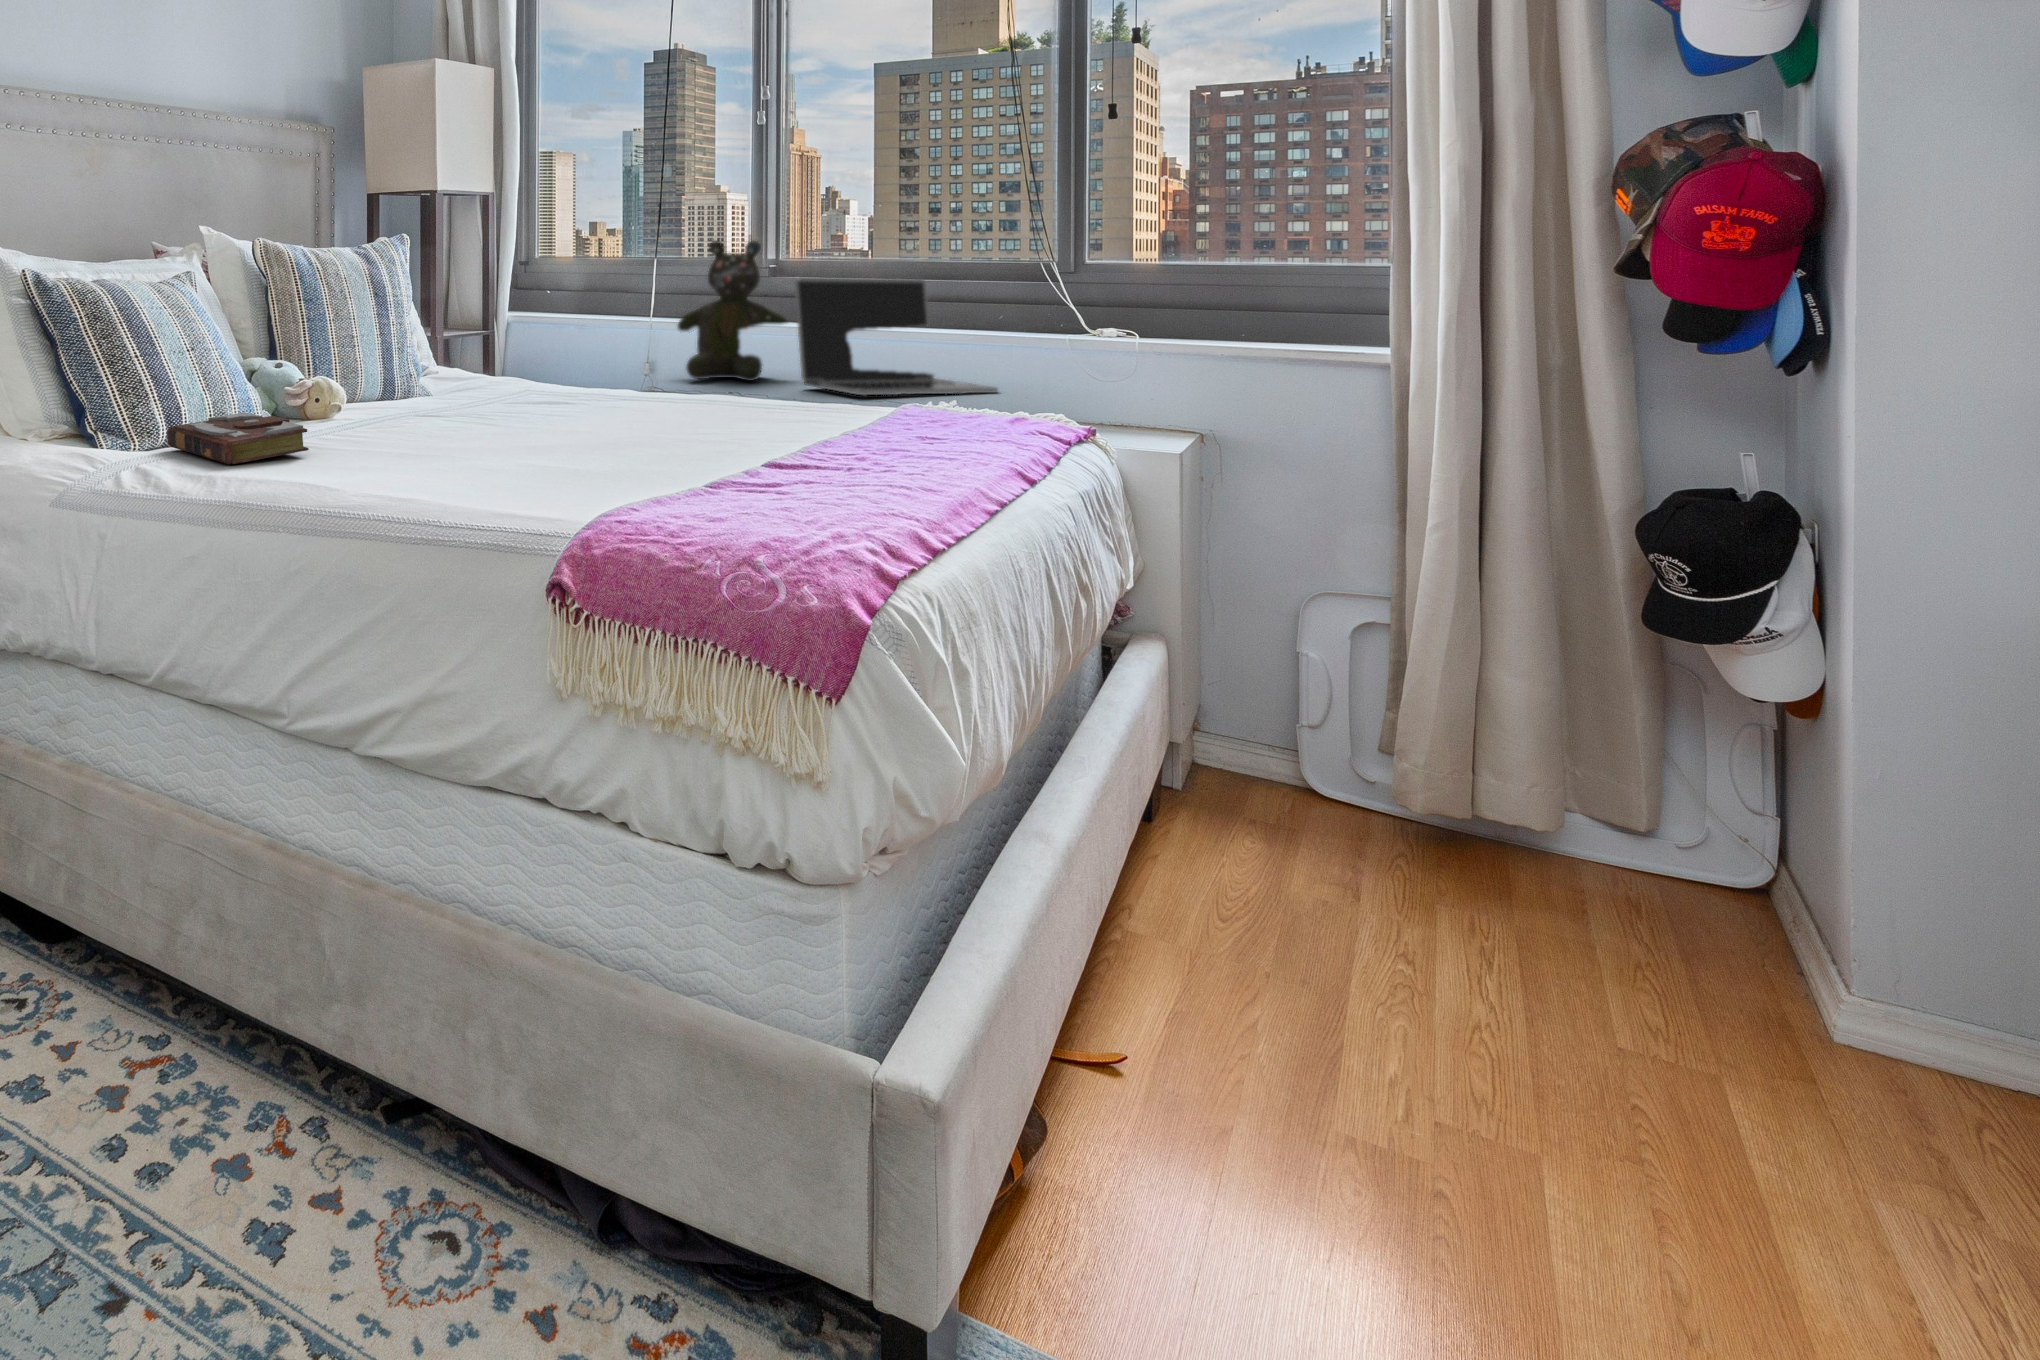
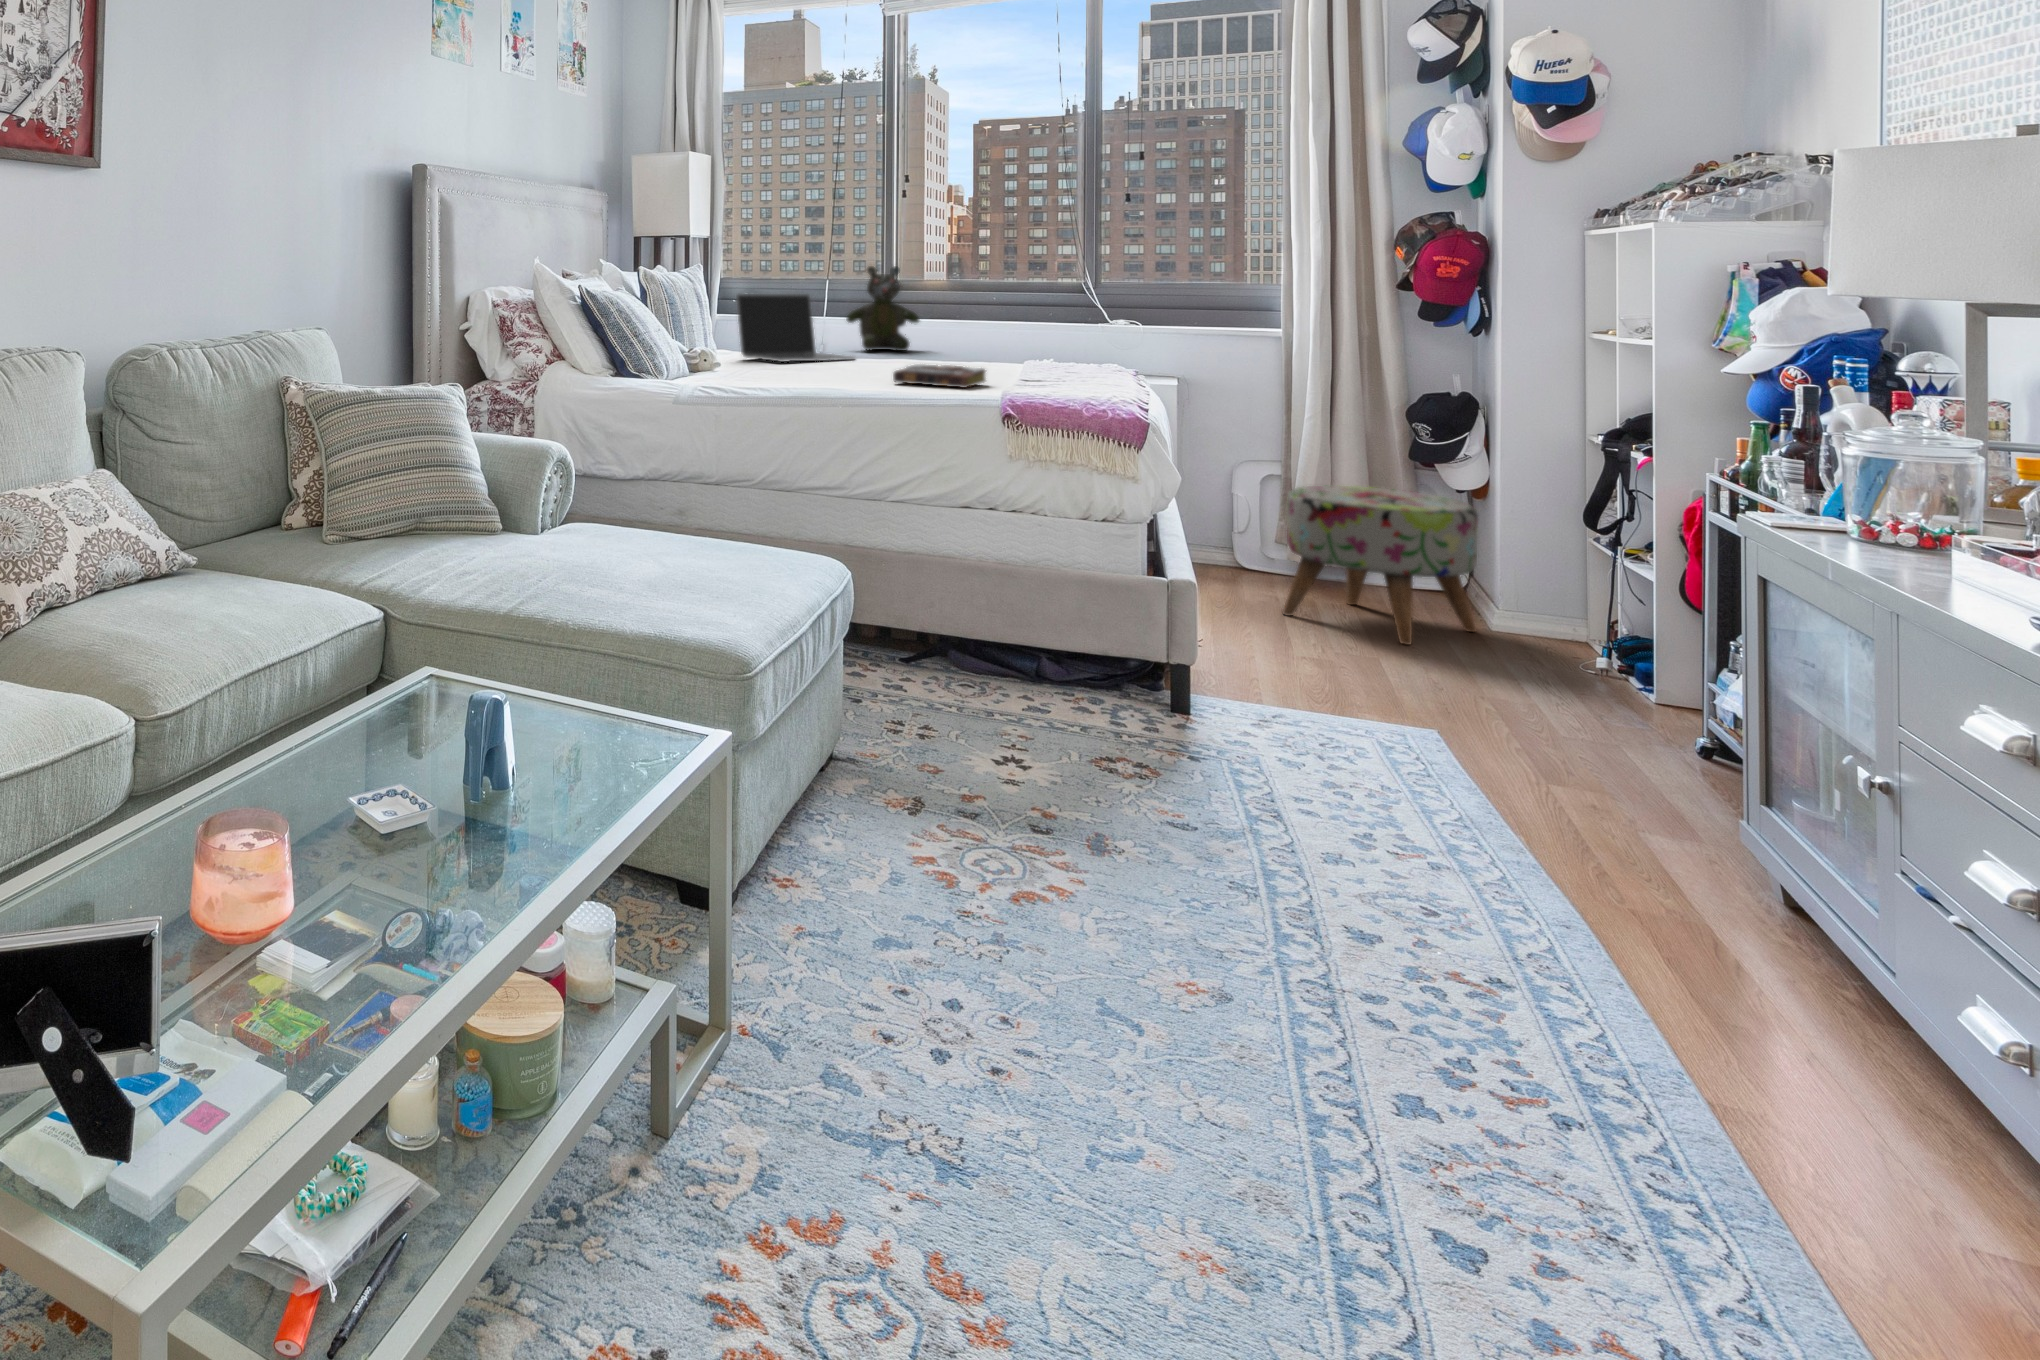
laptop: present [795,278,998,395] -> present [736,294,855,362]
book: present [167,412,309,464] -> present [893,364,986,388]
ottoman: none [1344,679,1794,1102] -> present [1283,486,1478,645]

